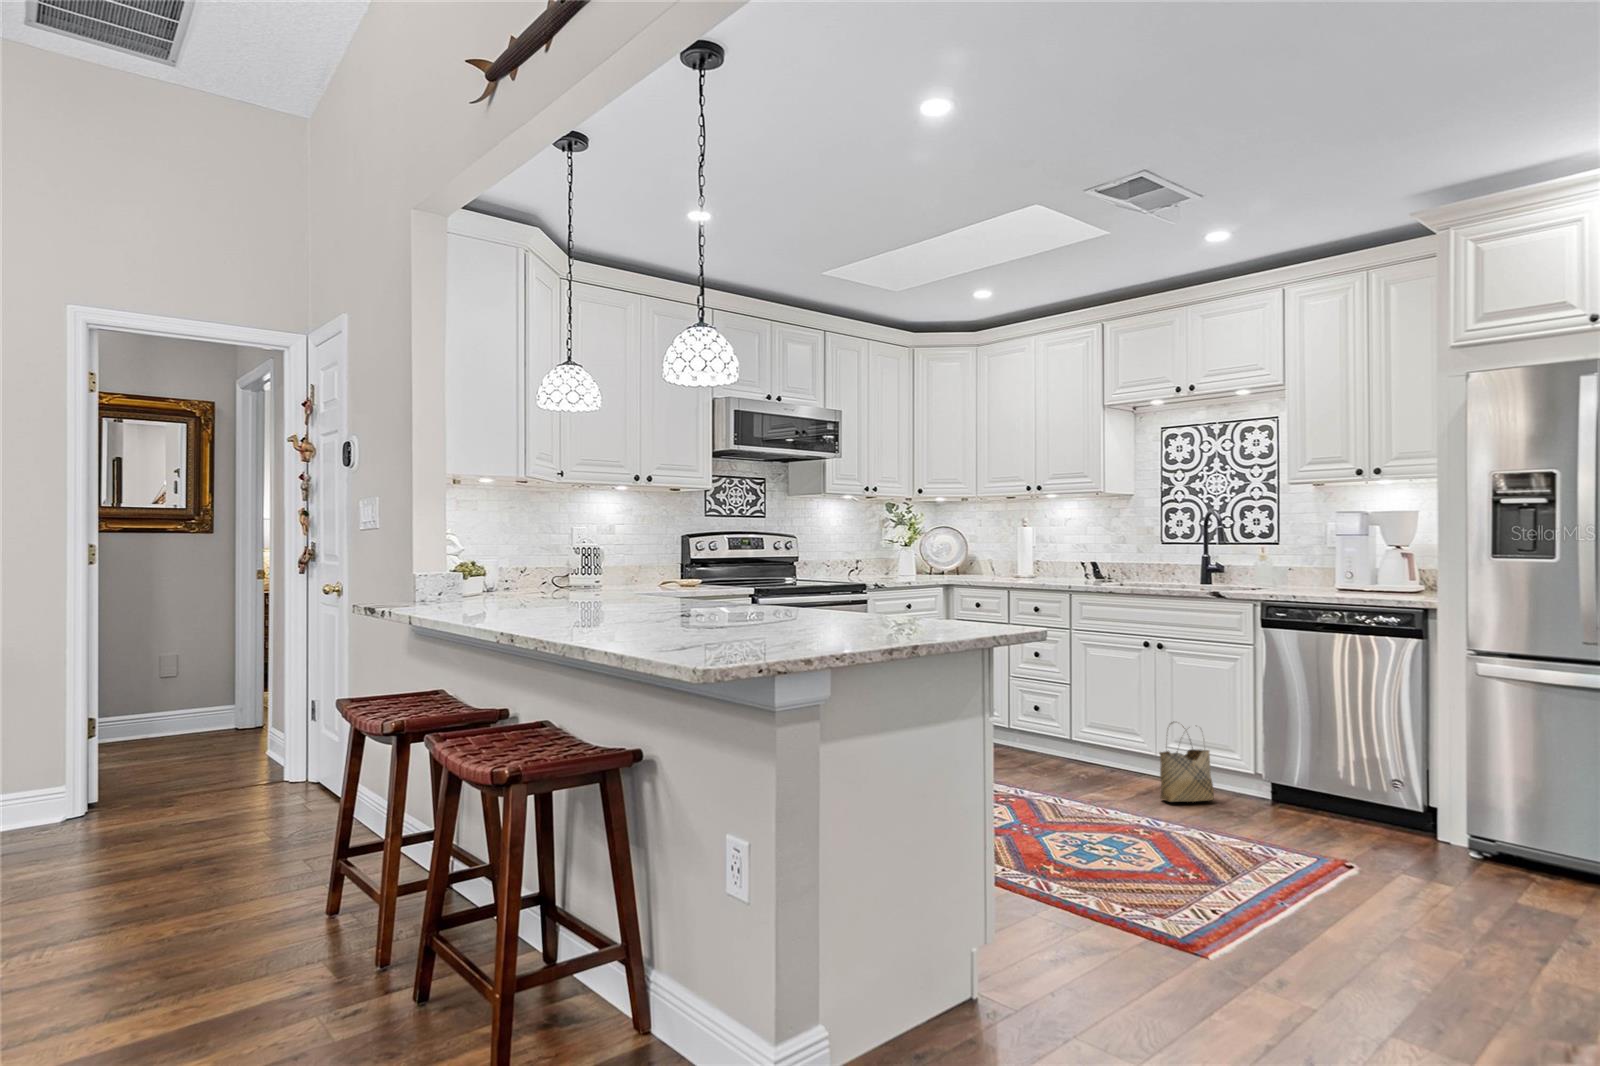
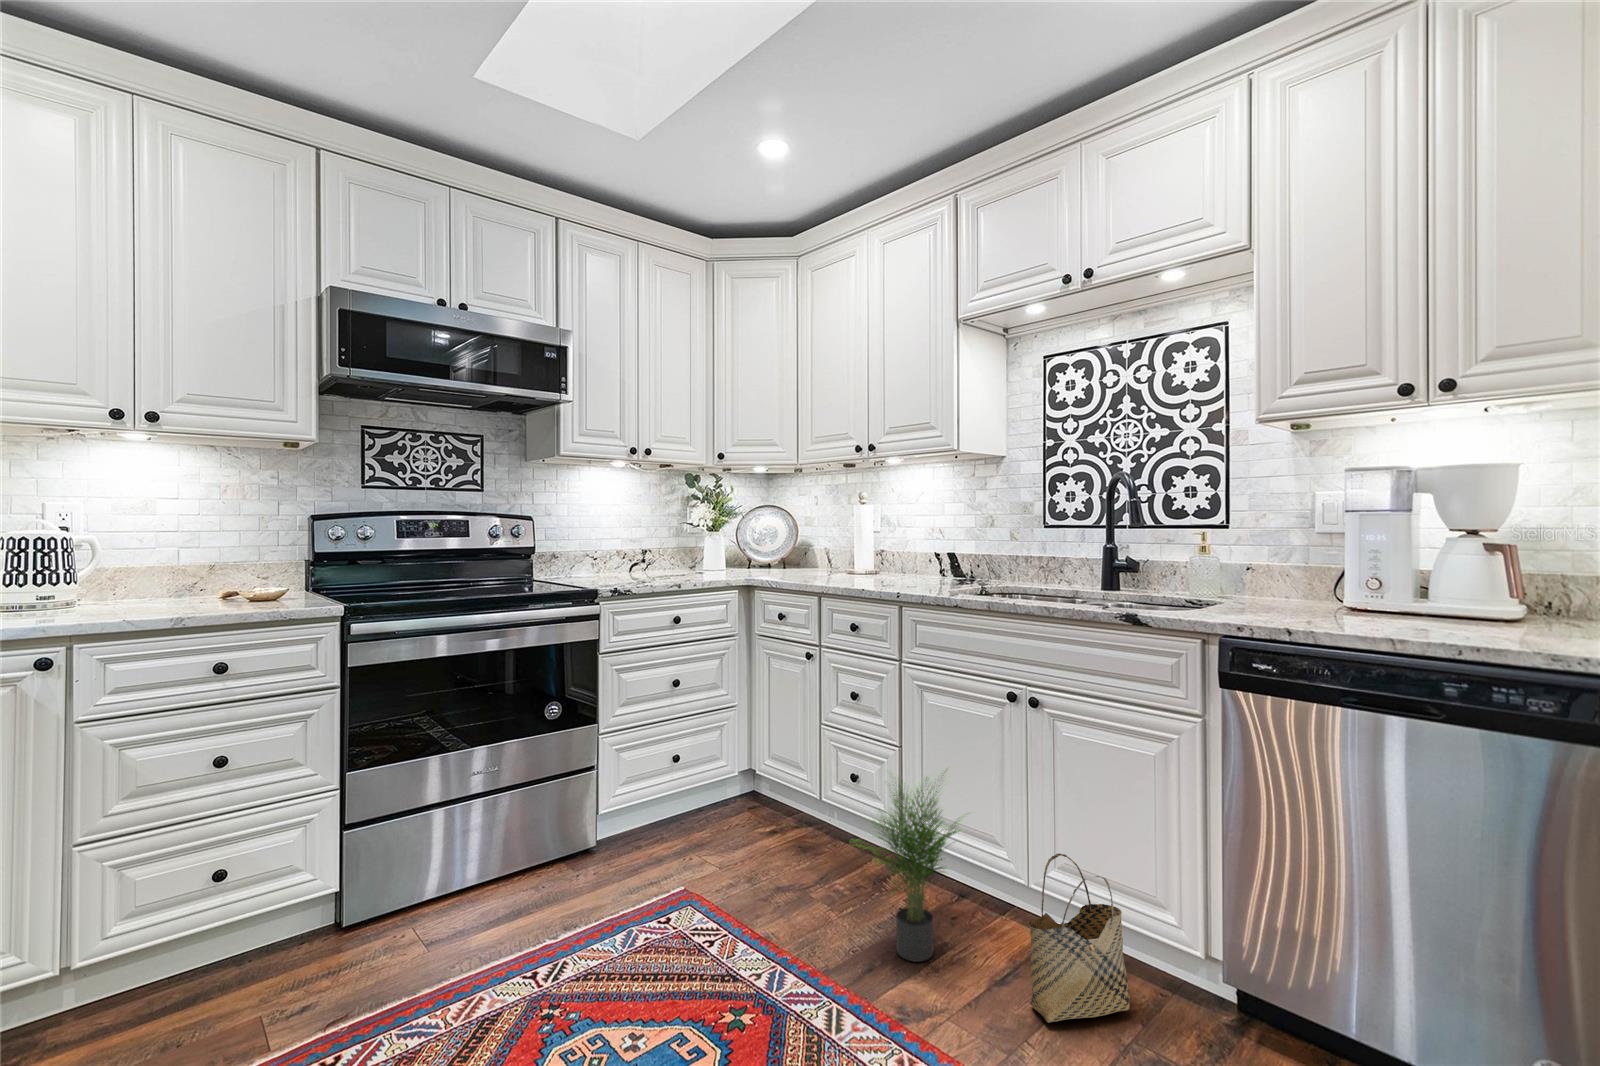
potted plant: none [1052,680,1127,788] -> present [856,778,960,962]

